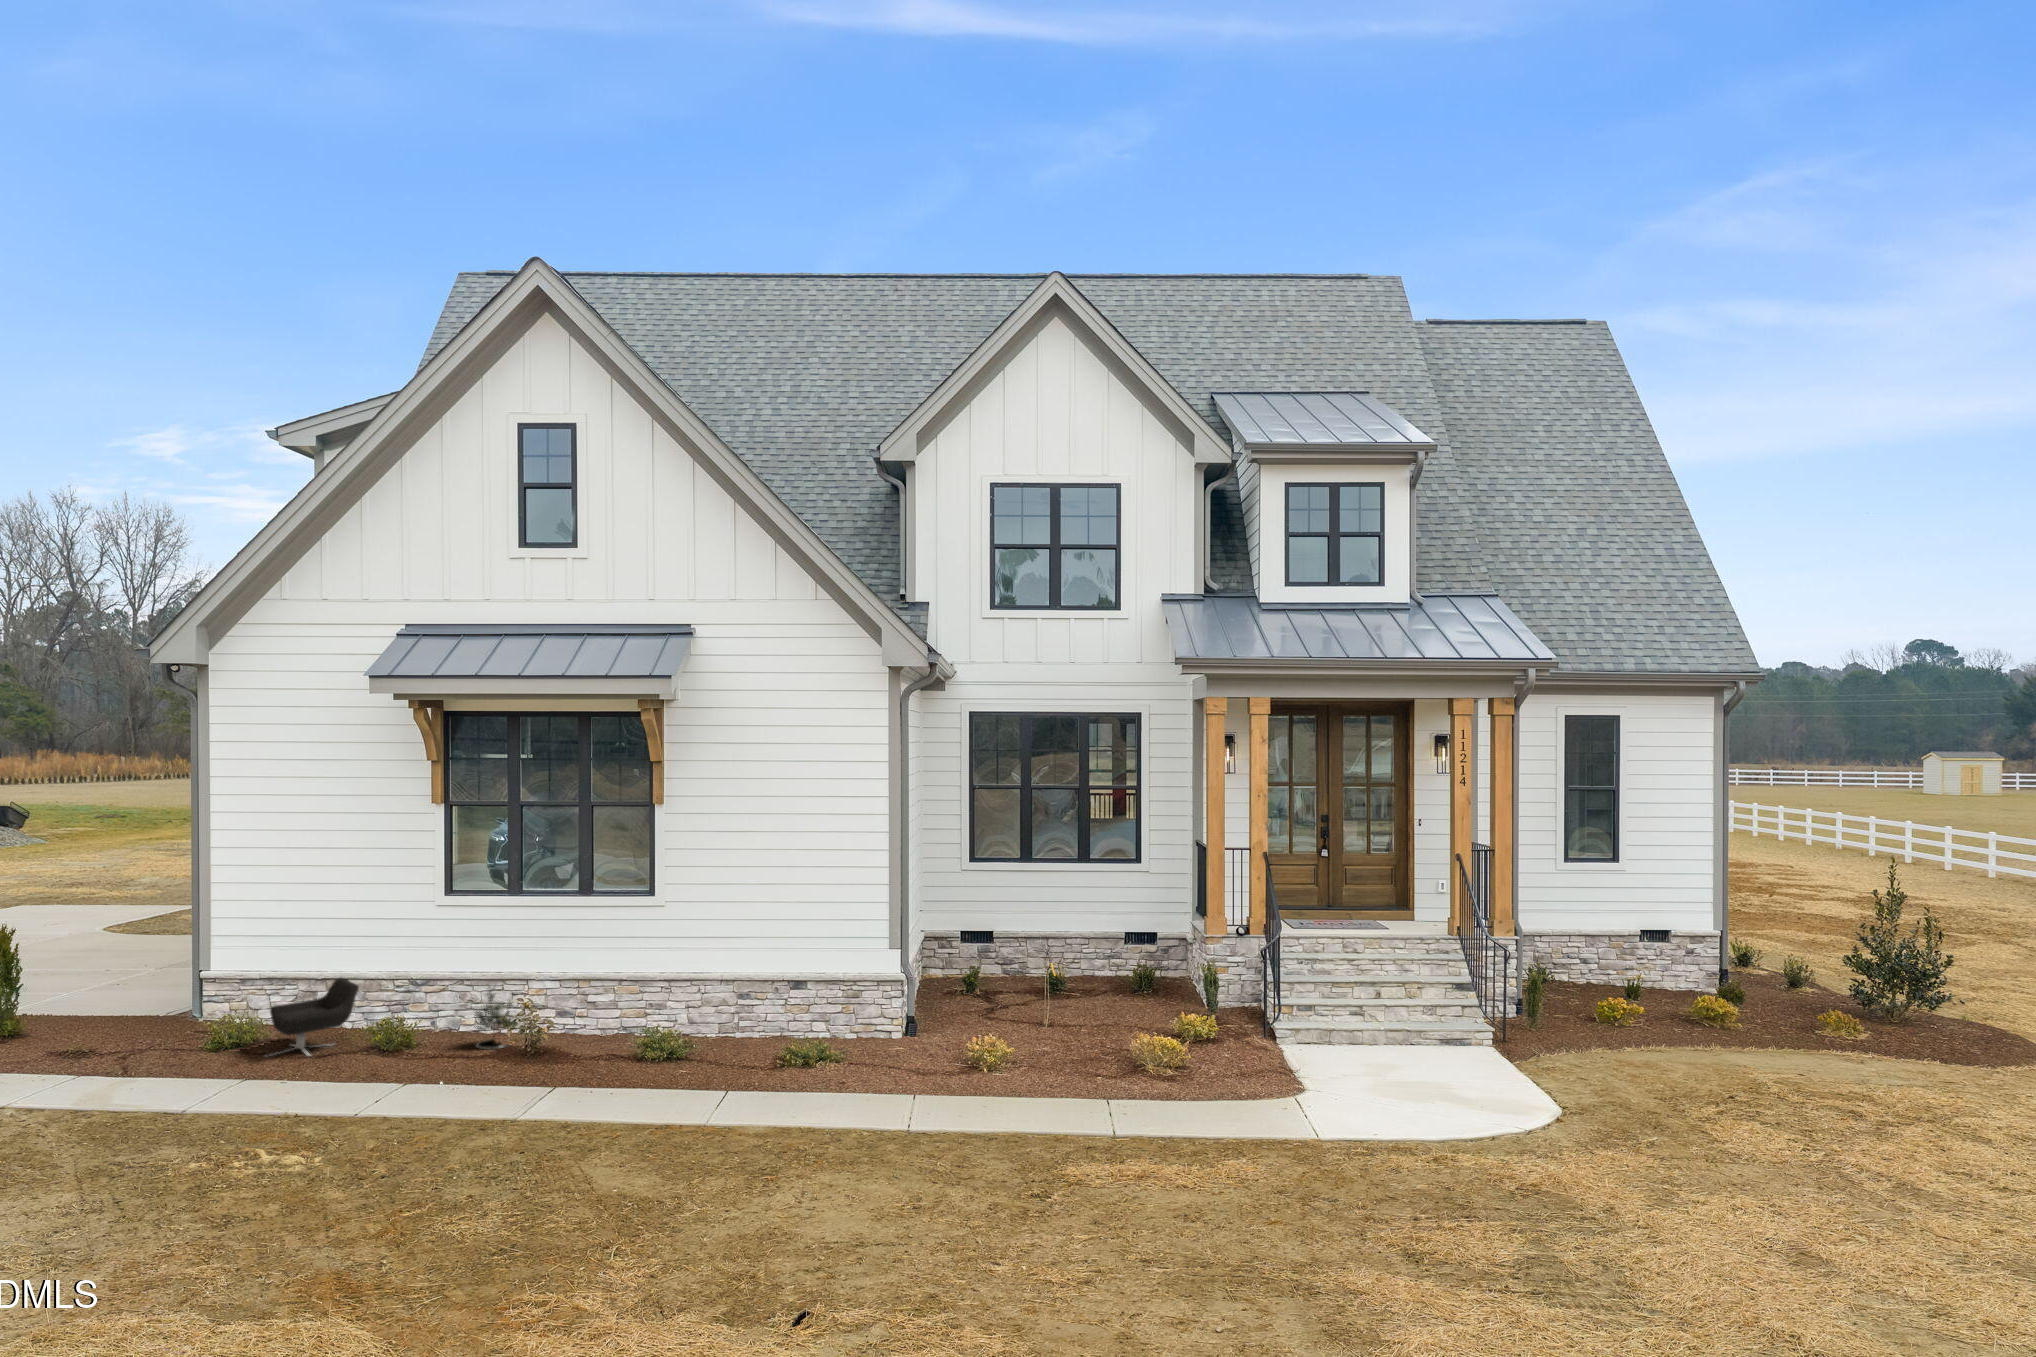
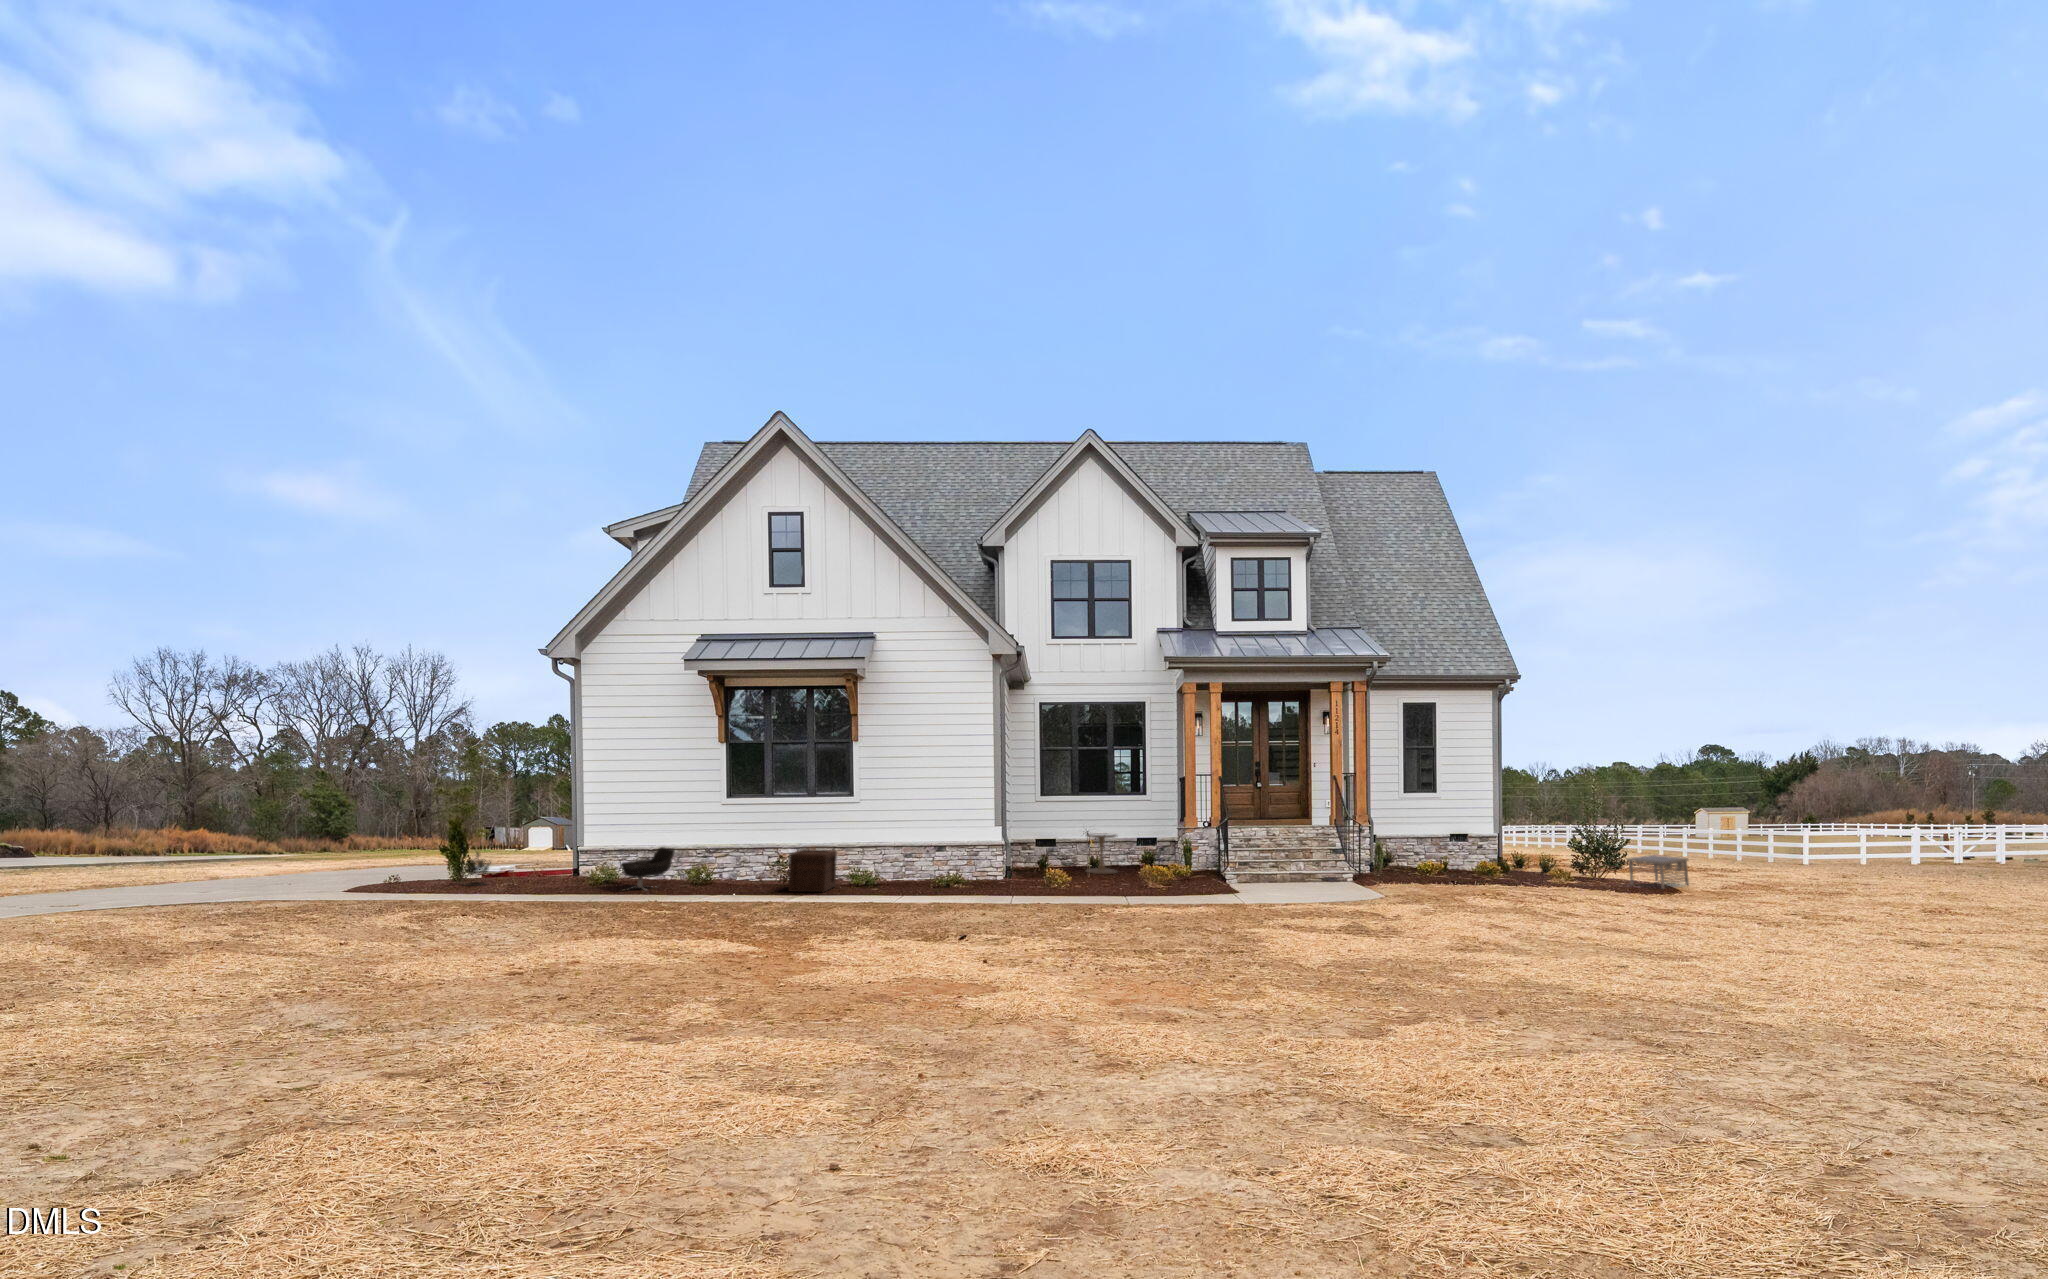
pedestal table: none [1044,932,1097,1000] -> present [1086,833,1117,874]
storage bench: none [1908,972,2007,1036] -> present [1626,855,1689,889]
wooden crate: none [543,982,628,1058] -> present [788,849,837,892]
potted tree: present [473,987,512,1050] -> present [465,852,491,886]

